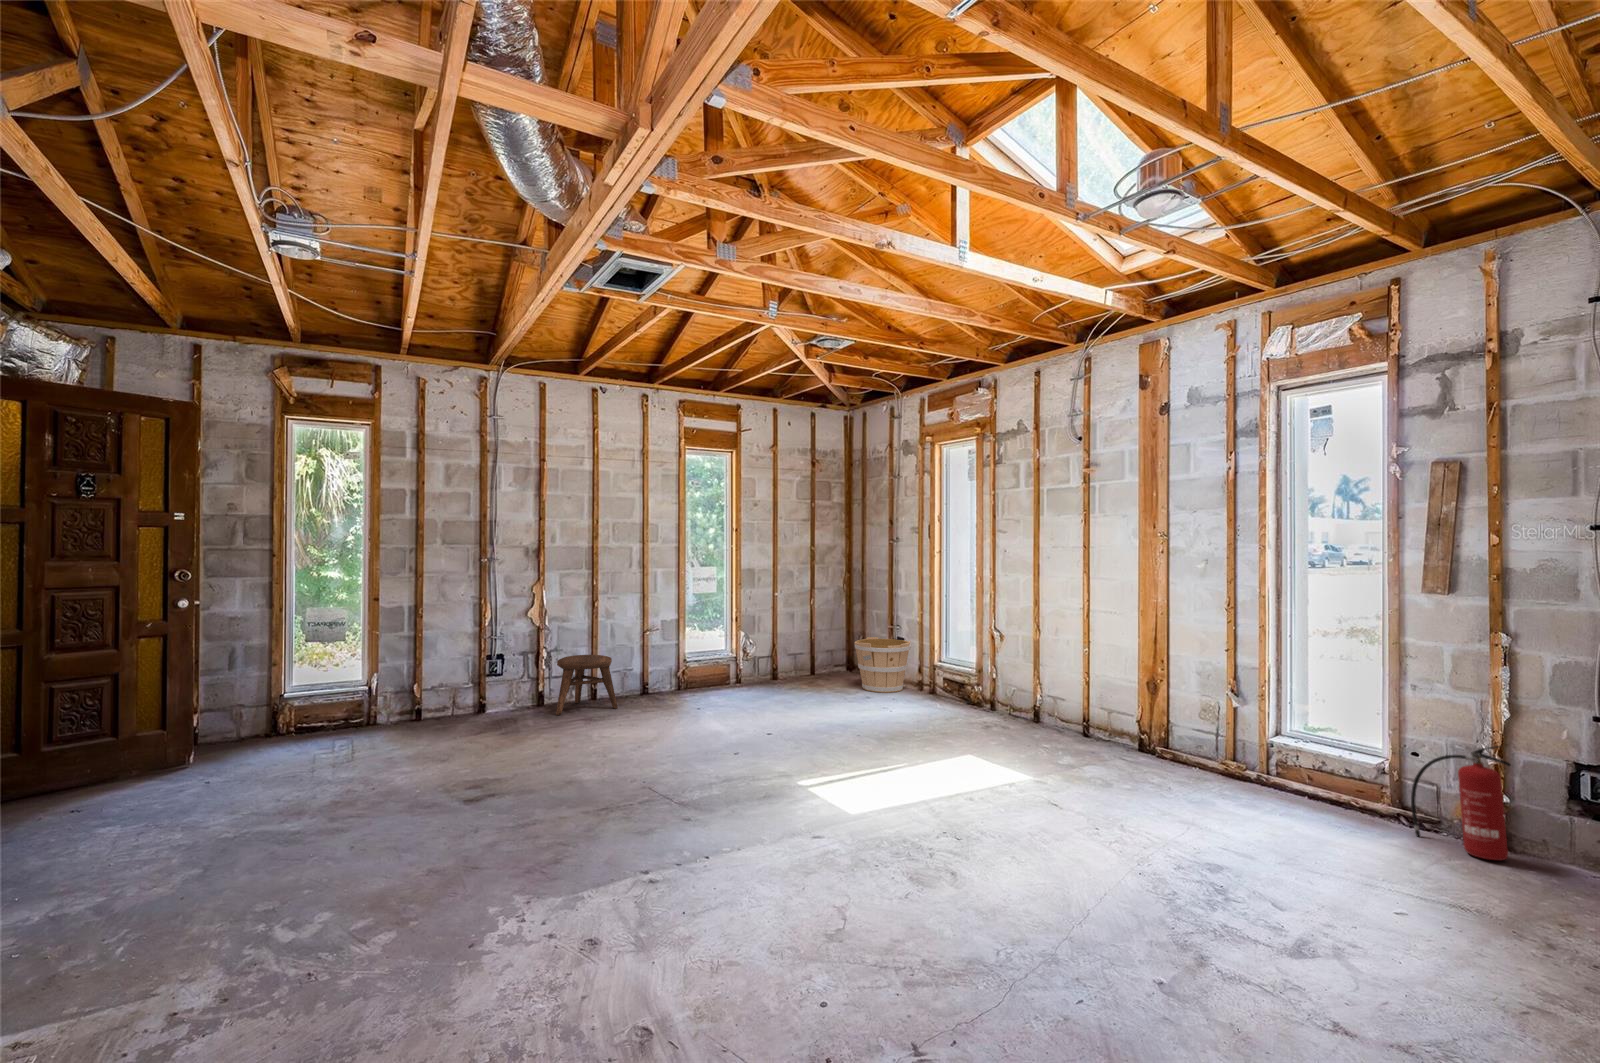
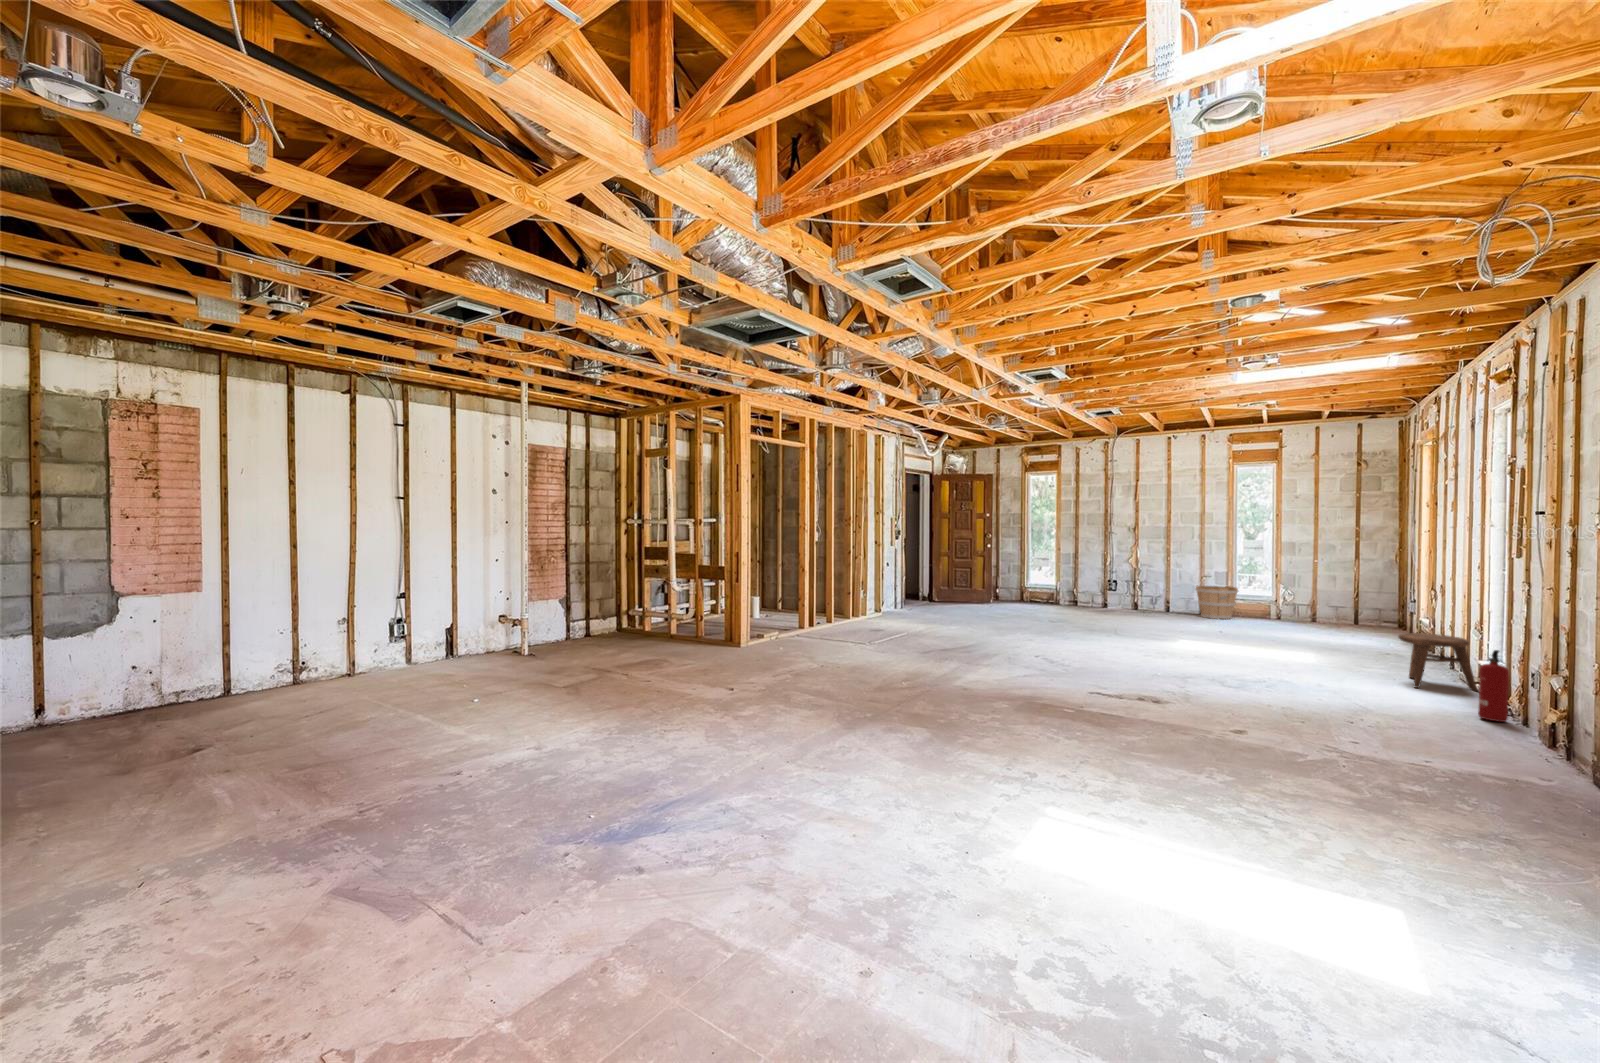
wooden bucket: present [854,637,911,693] -> present [1196,586,1238,619]
stool: present [556,655,618,715] -> present [1398,633,1476,690]

